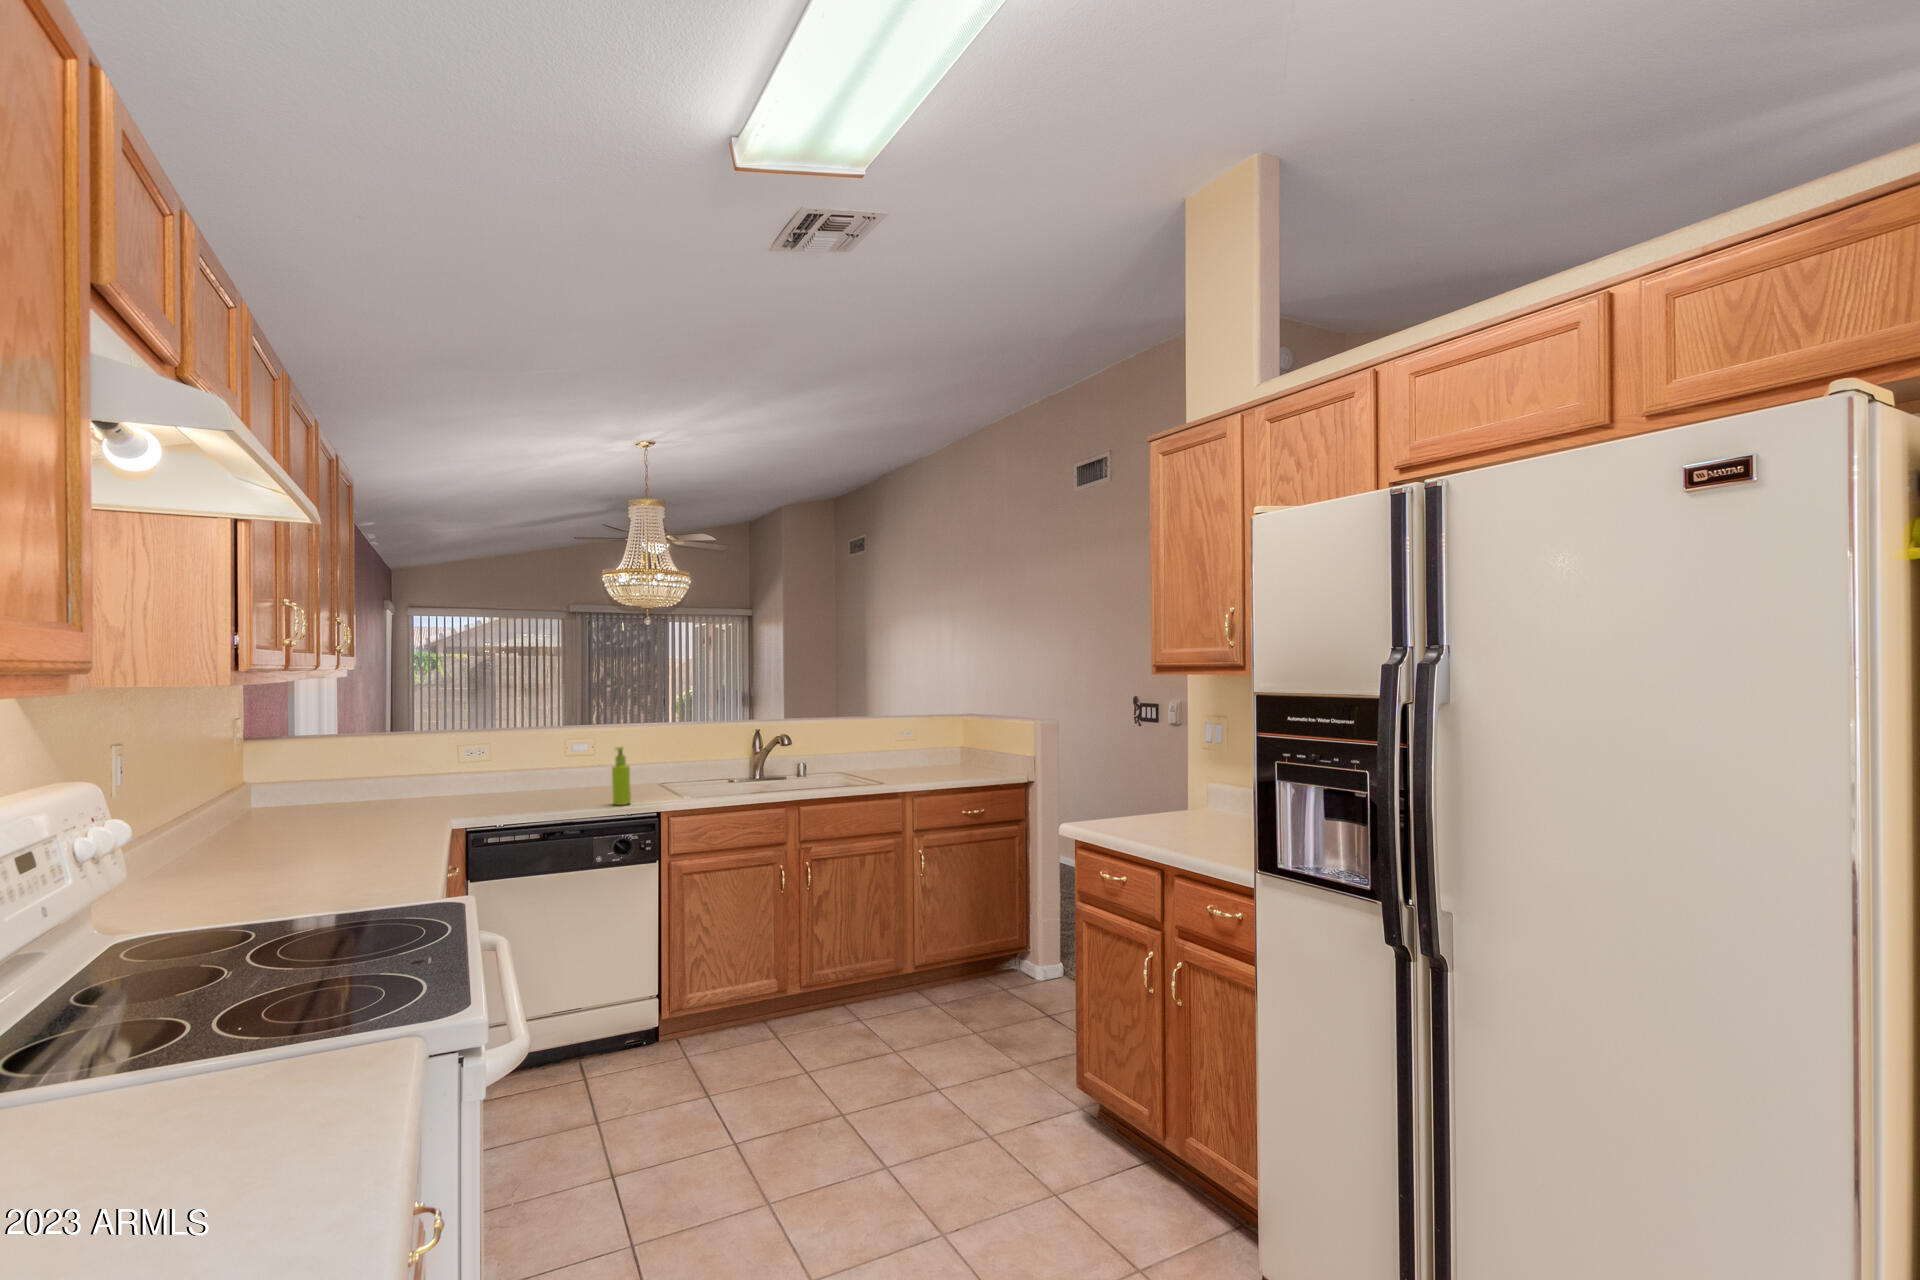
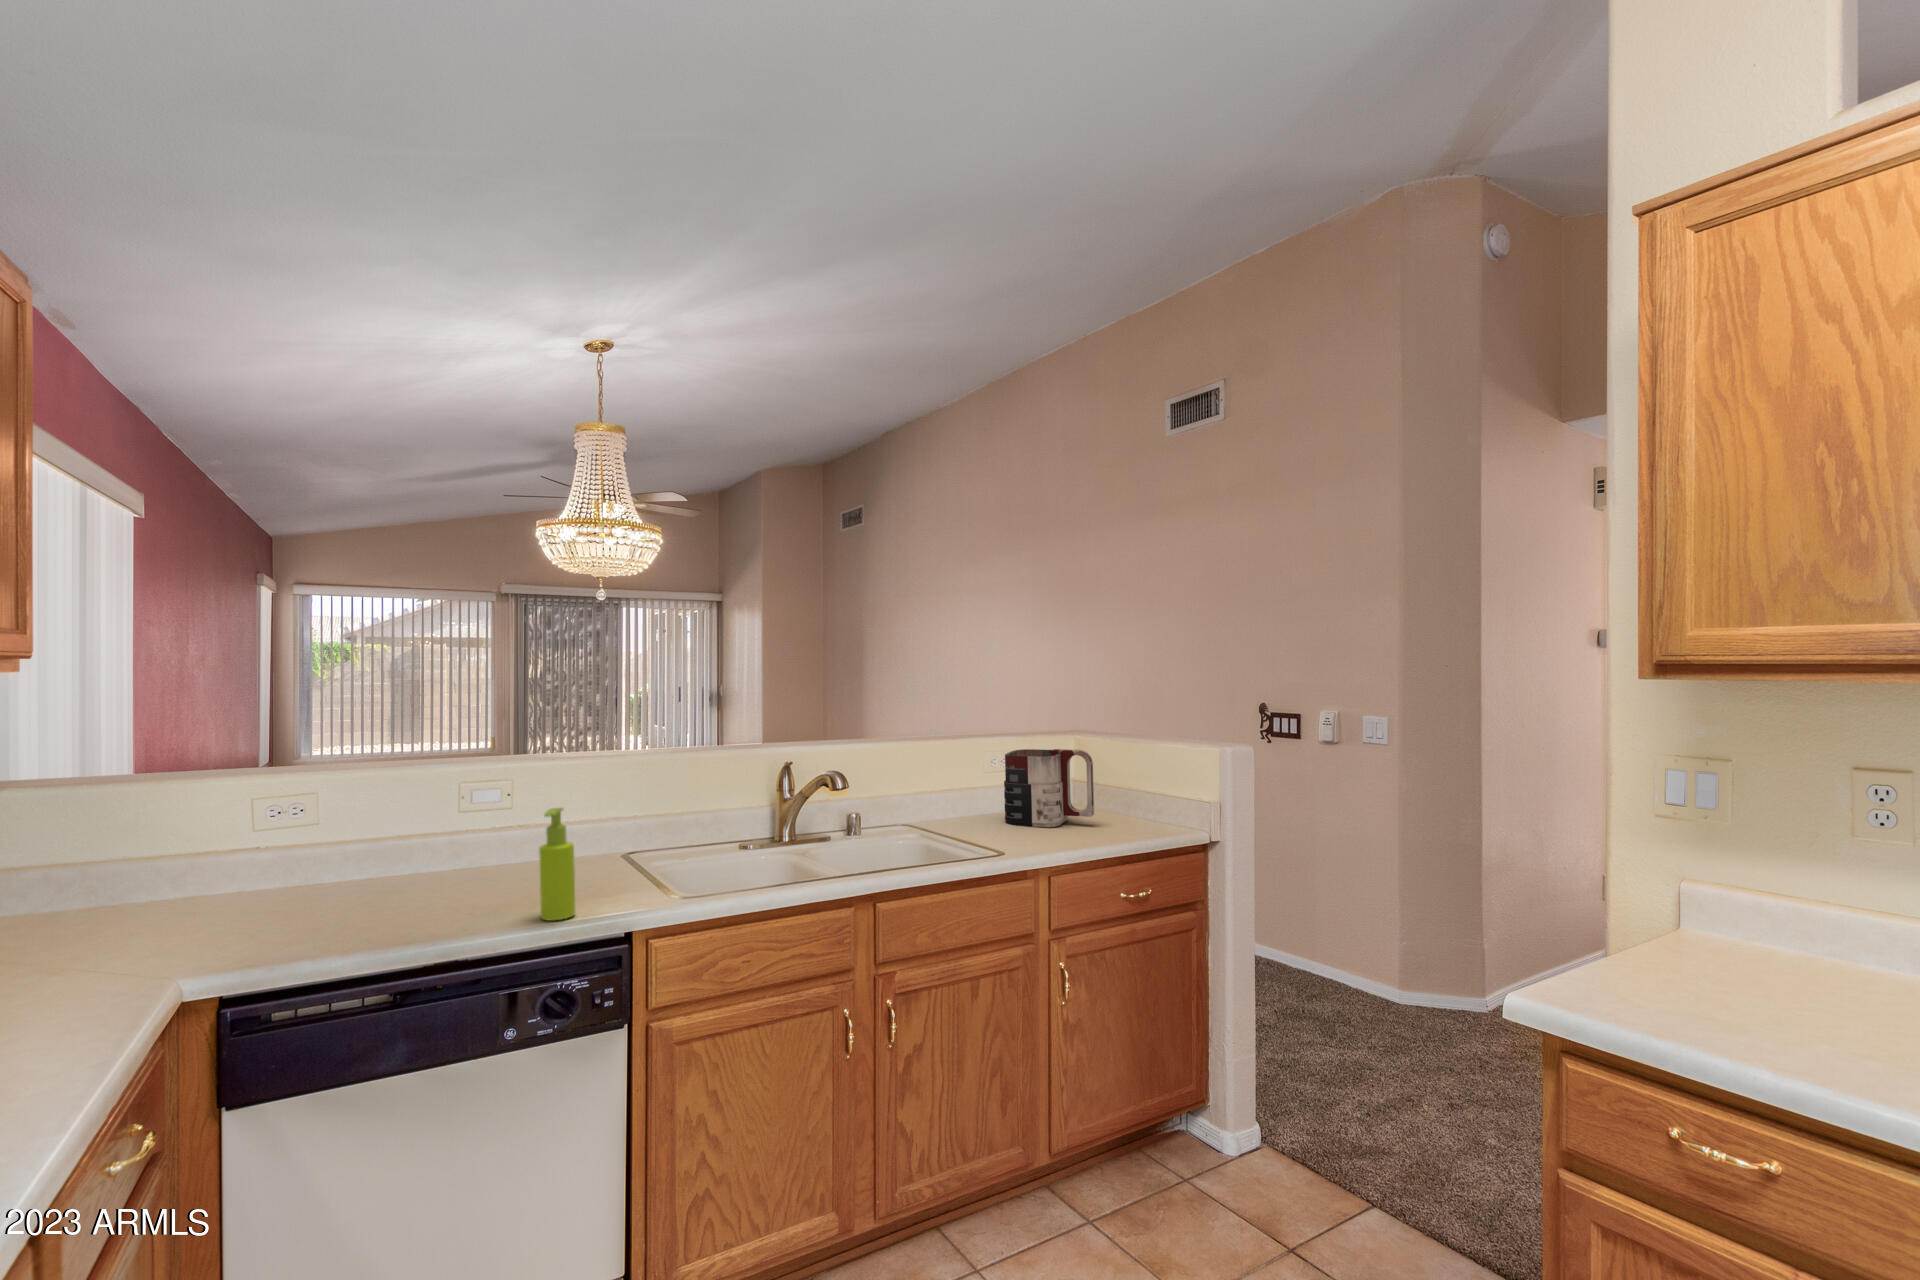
mug: none [904,724,962,774] -> present [1004,749,1094,827]

